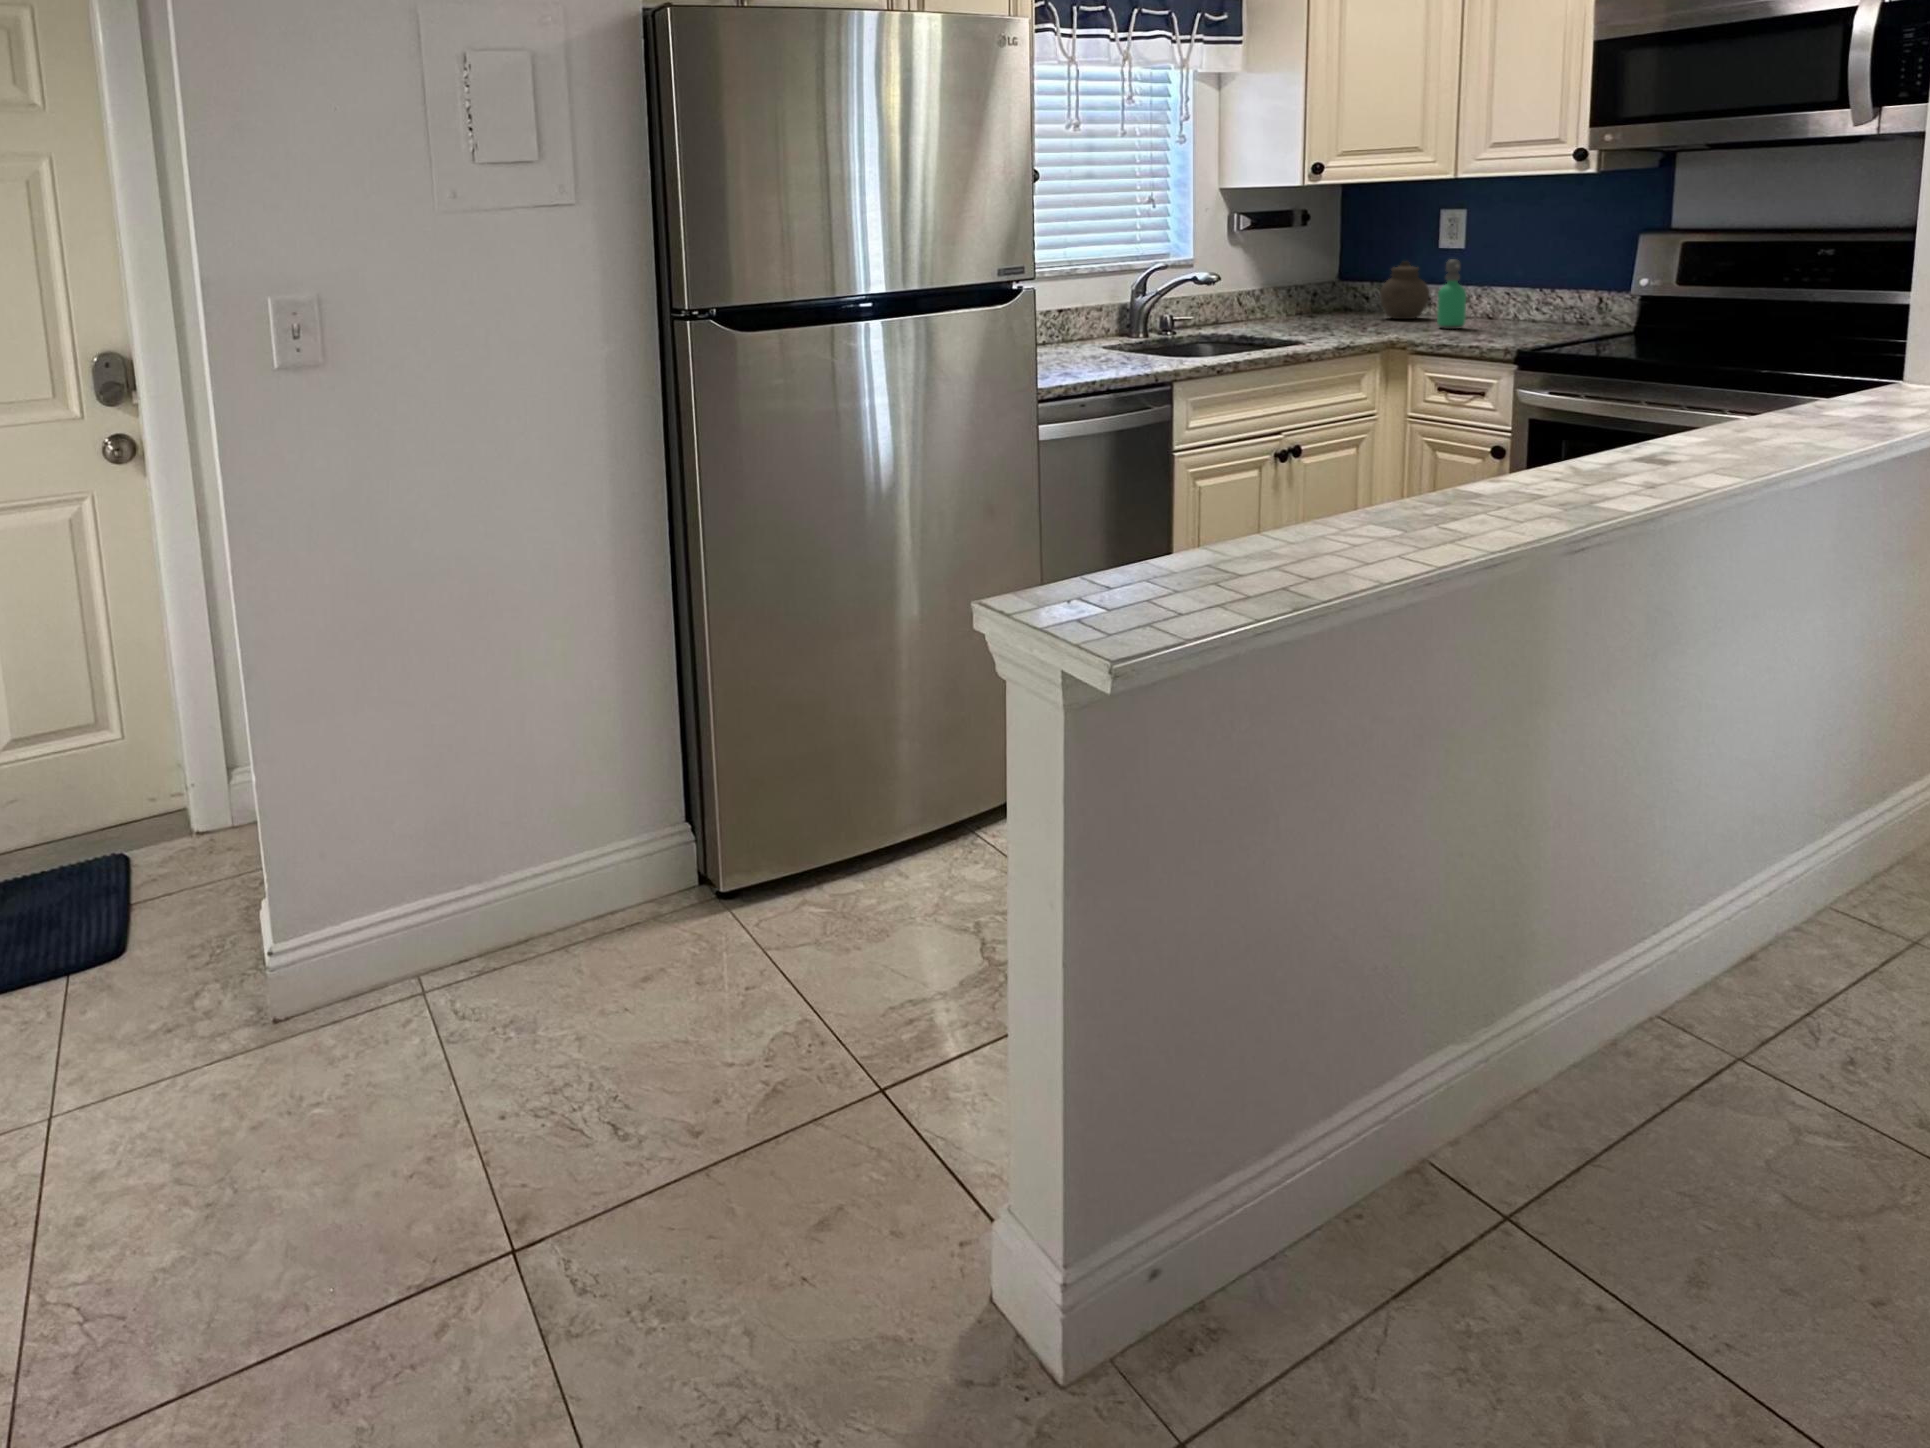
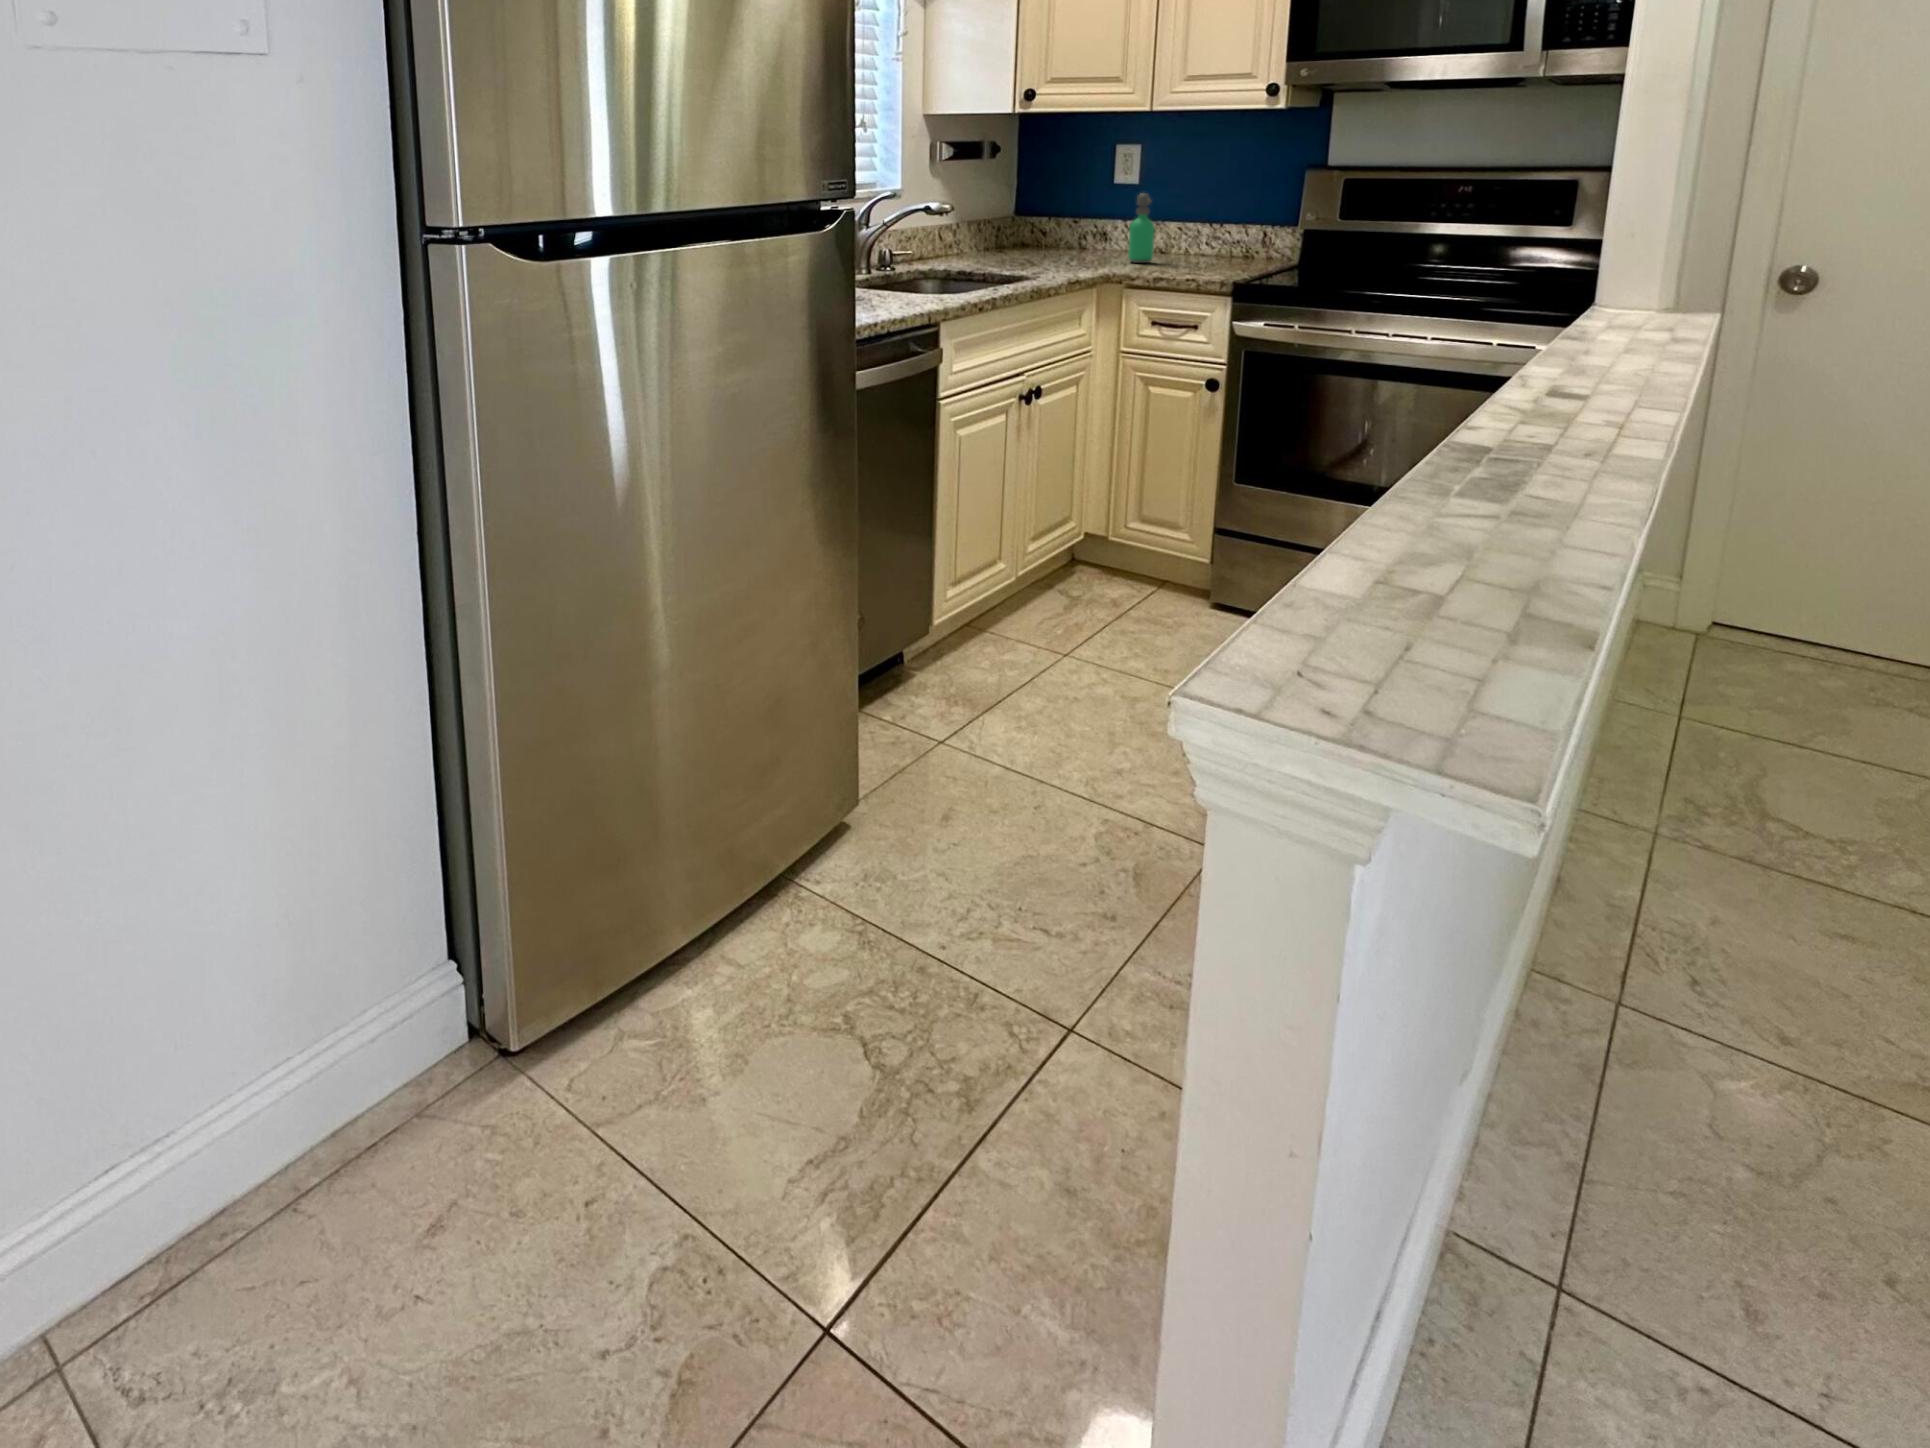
jar: present [1380,261,1429,319] -> none [1064,196,1108,254]

